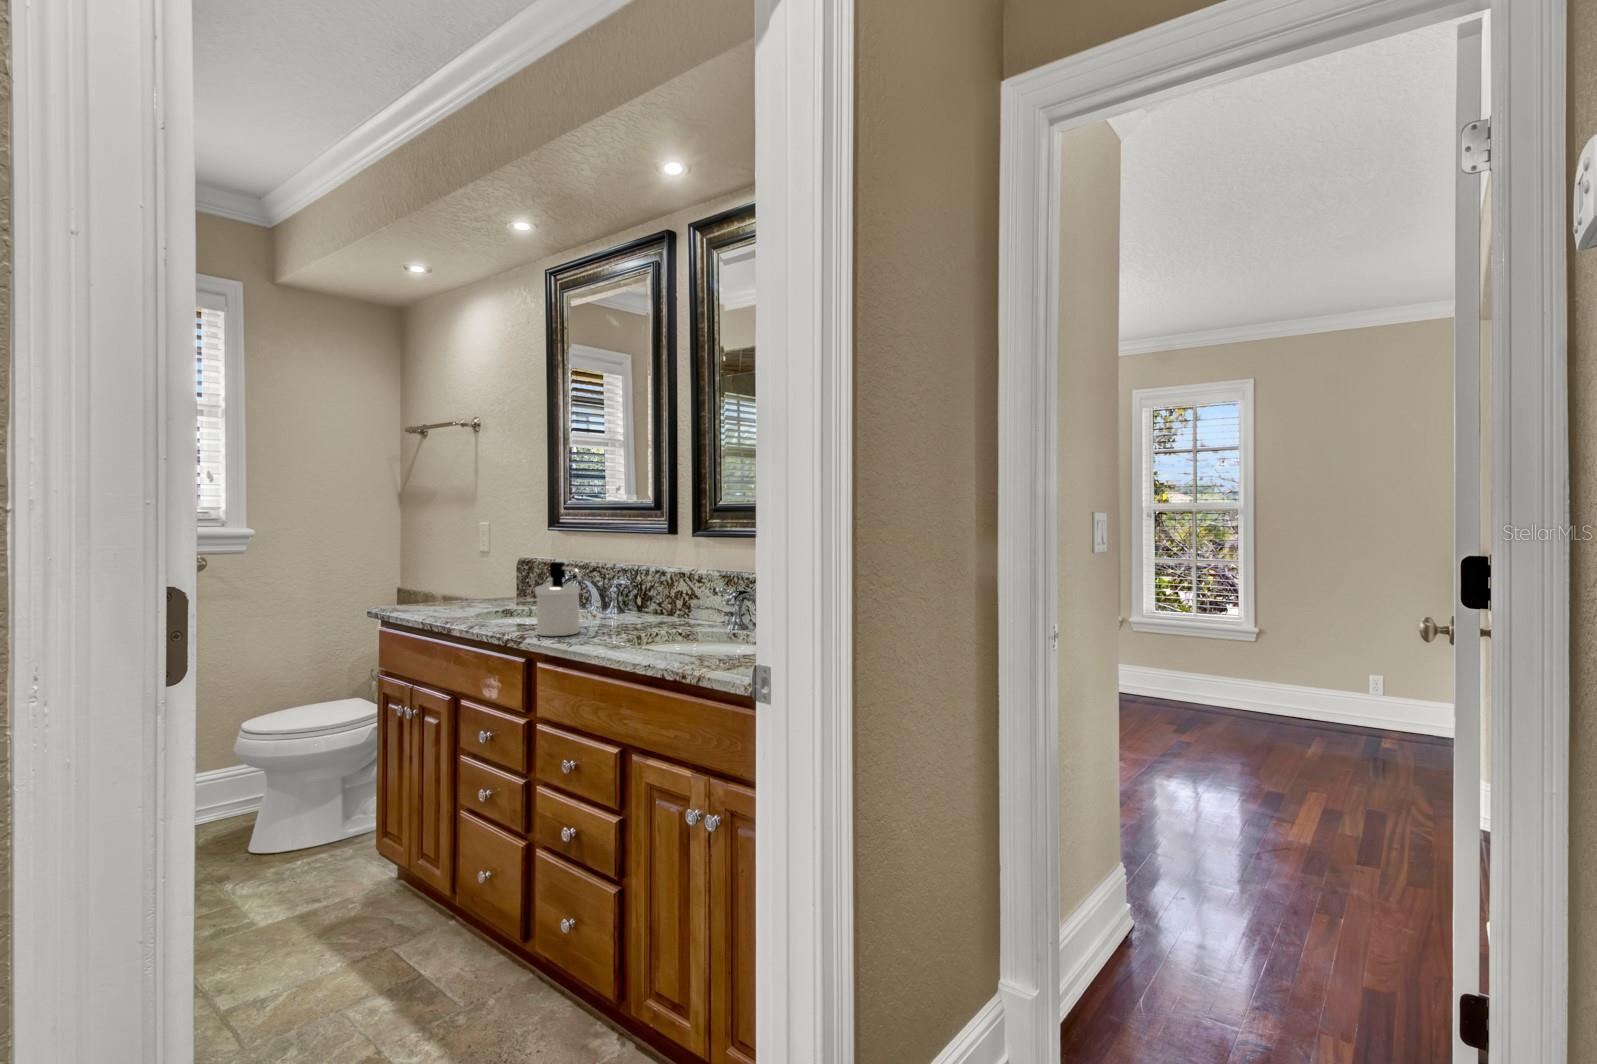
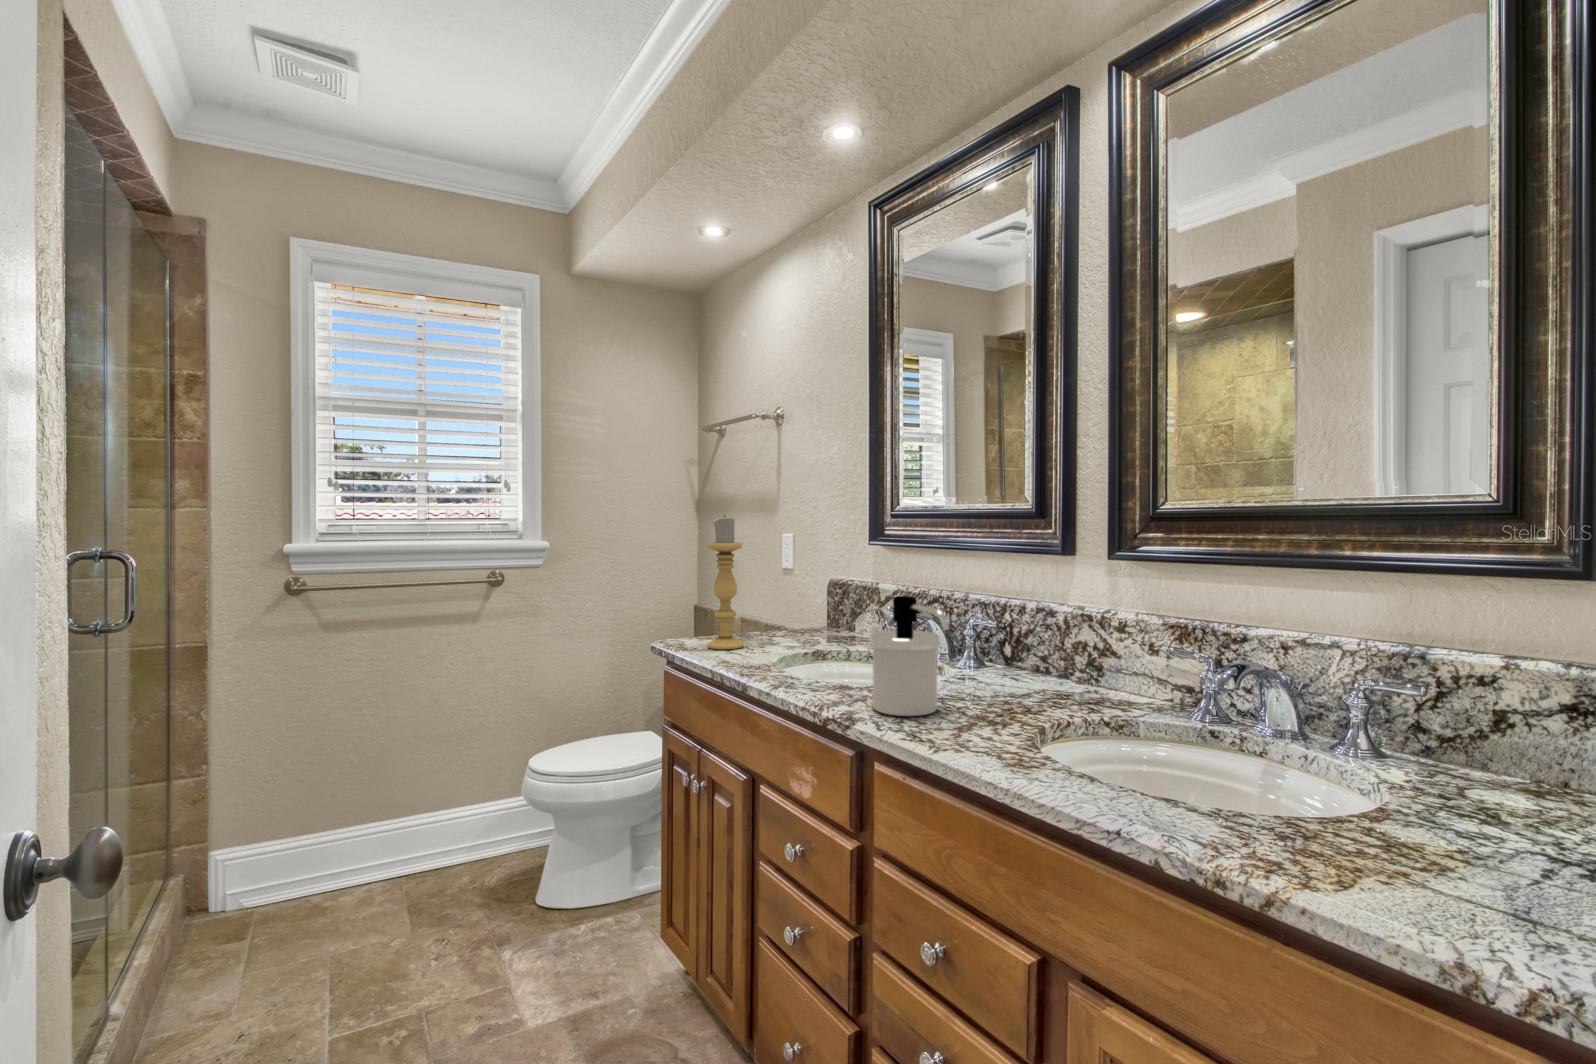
candle holder: none [415,509,446,613] -> present [707,515,743,649]

